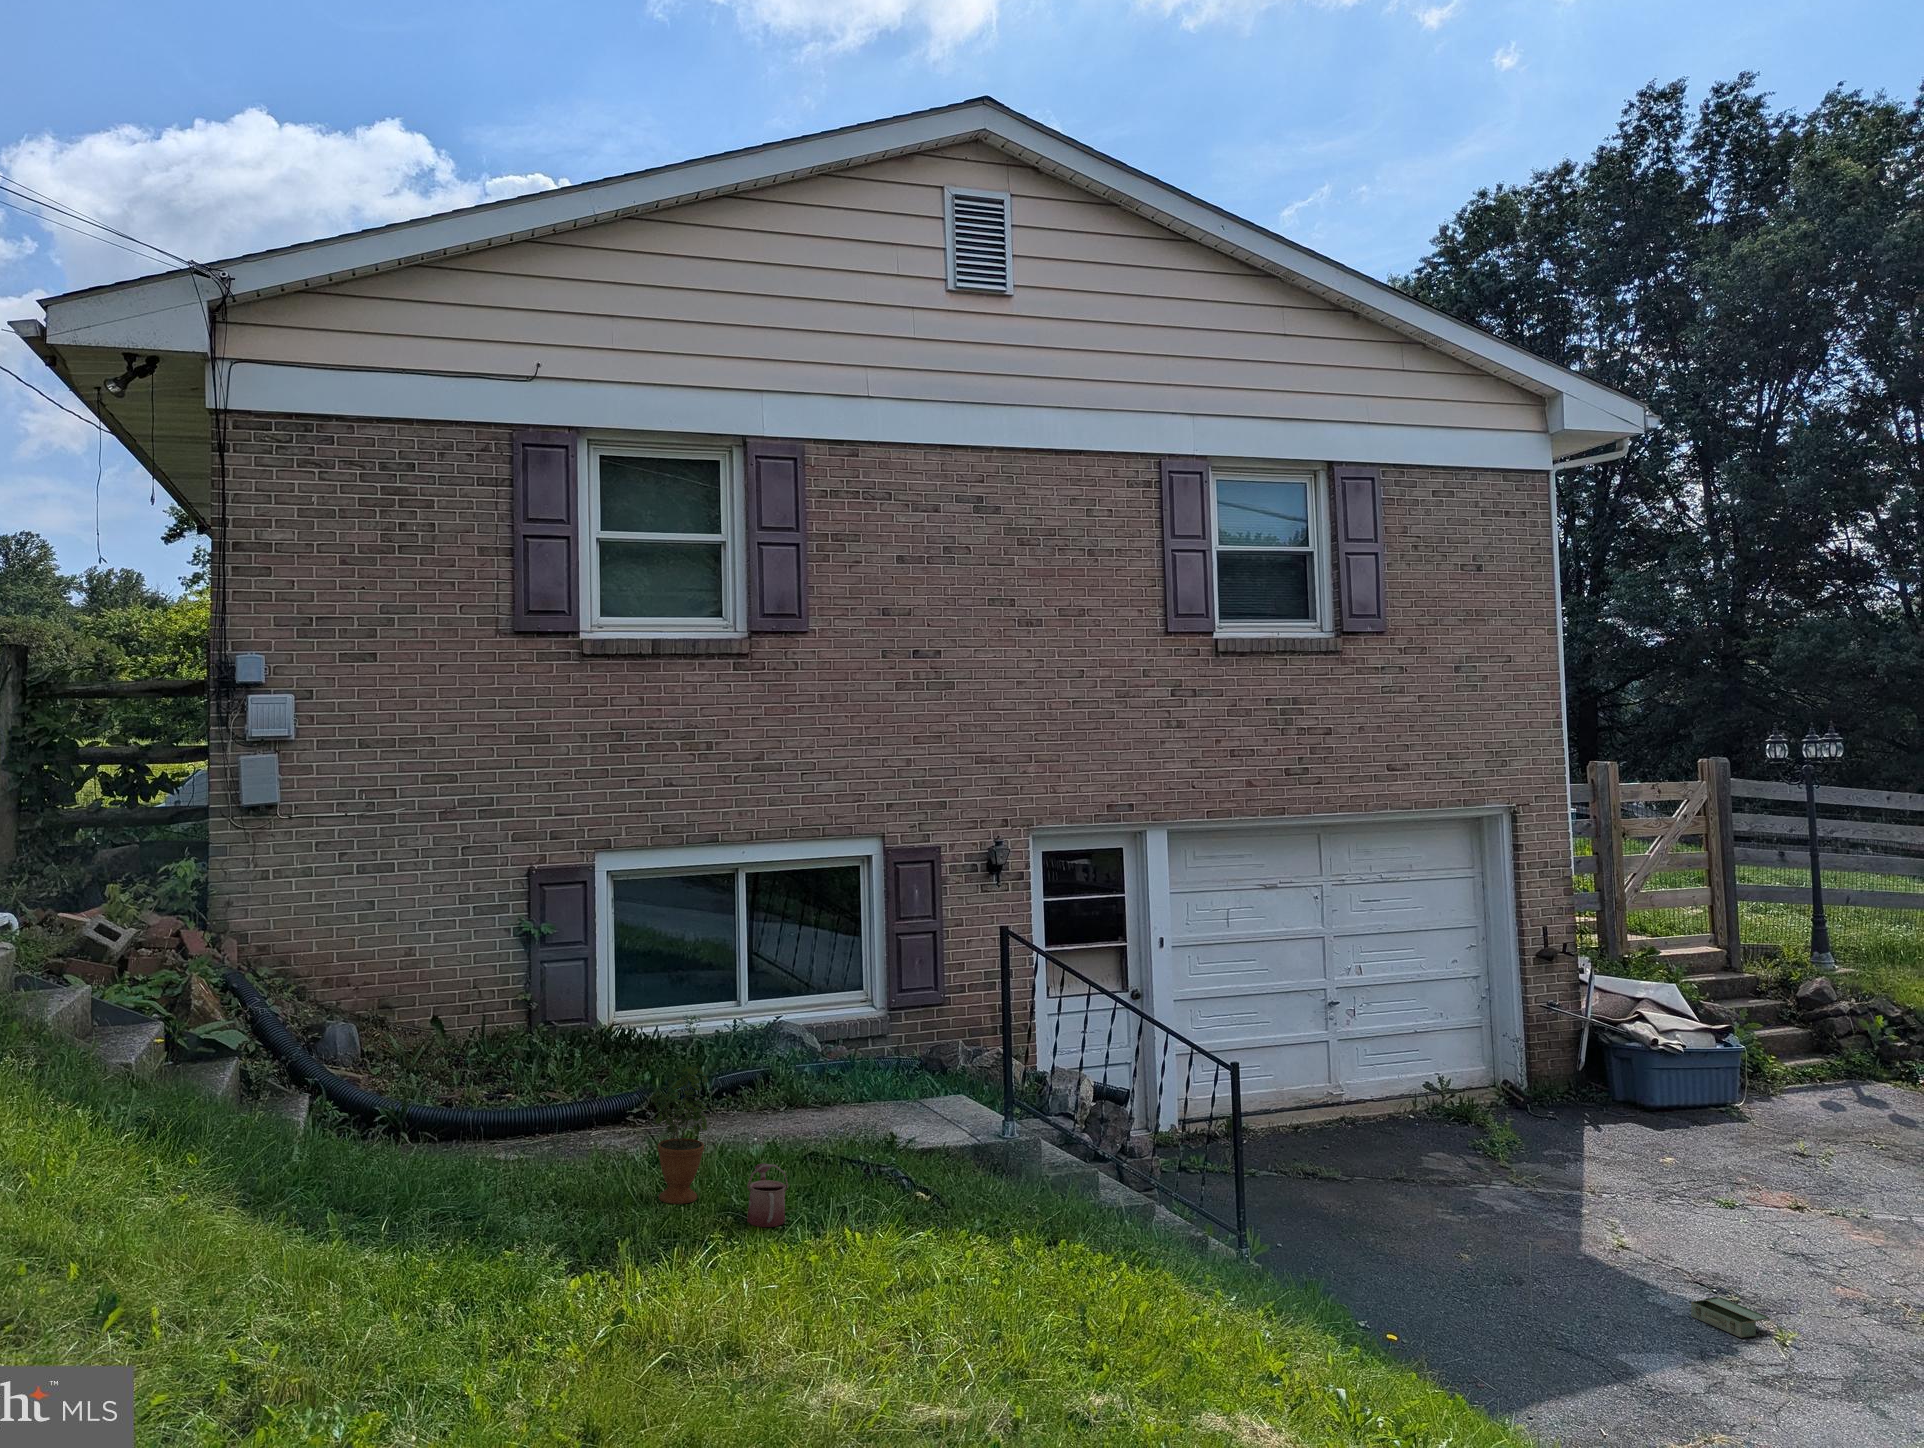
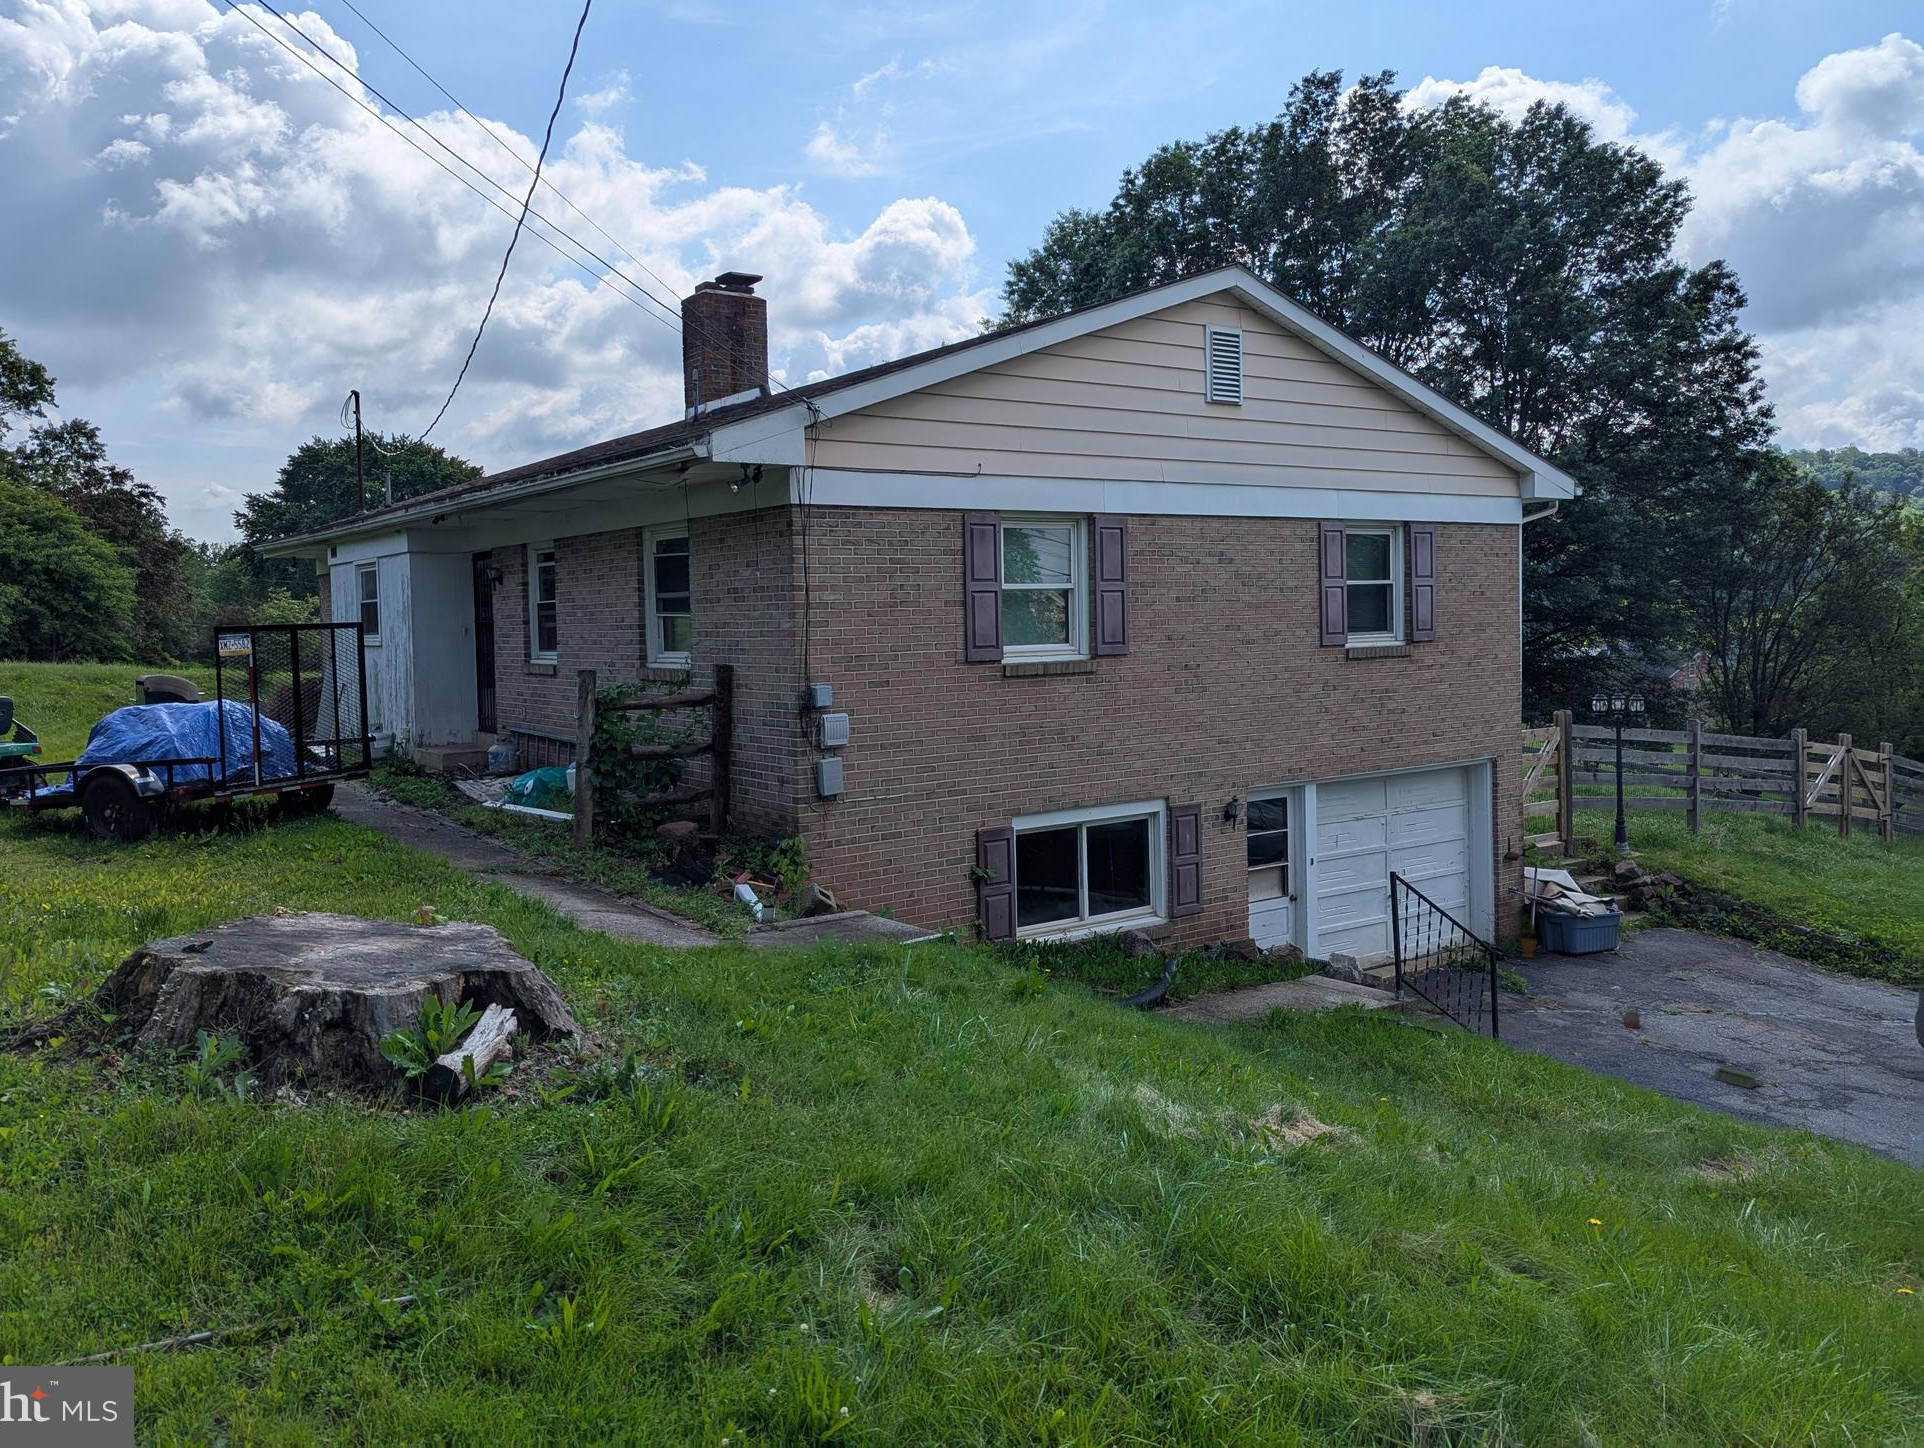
potted plant: present [651,1060,708,1204] -> present [1521,916,1537,958]
watering can: present [747,1163,788,1227] -> present [1614,1006,1642,1028]

